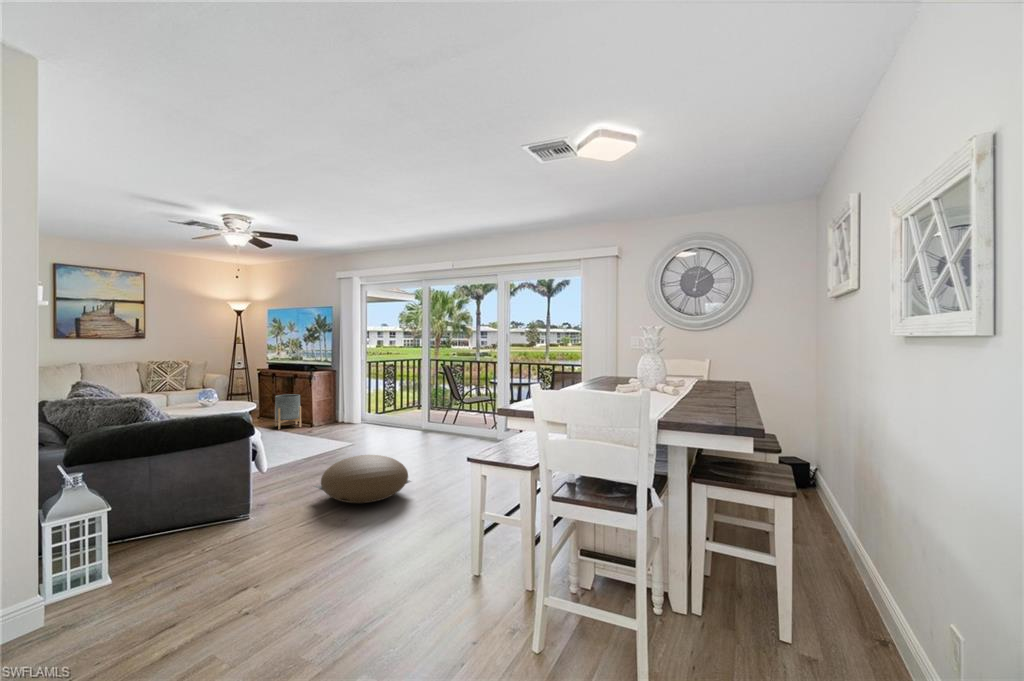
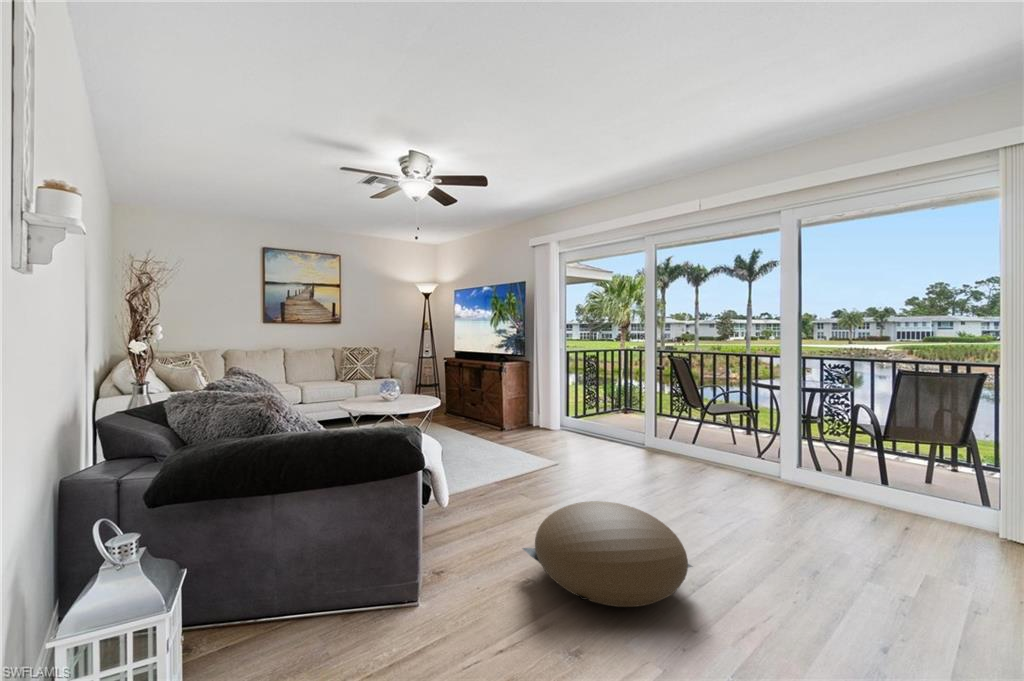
planter: present [275,394,301,429] -> none [462,389,490,430]

